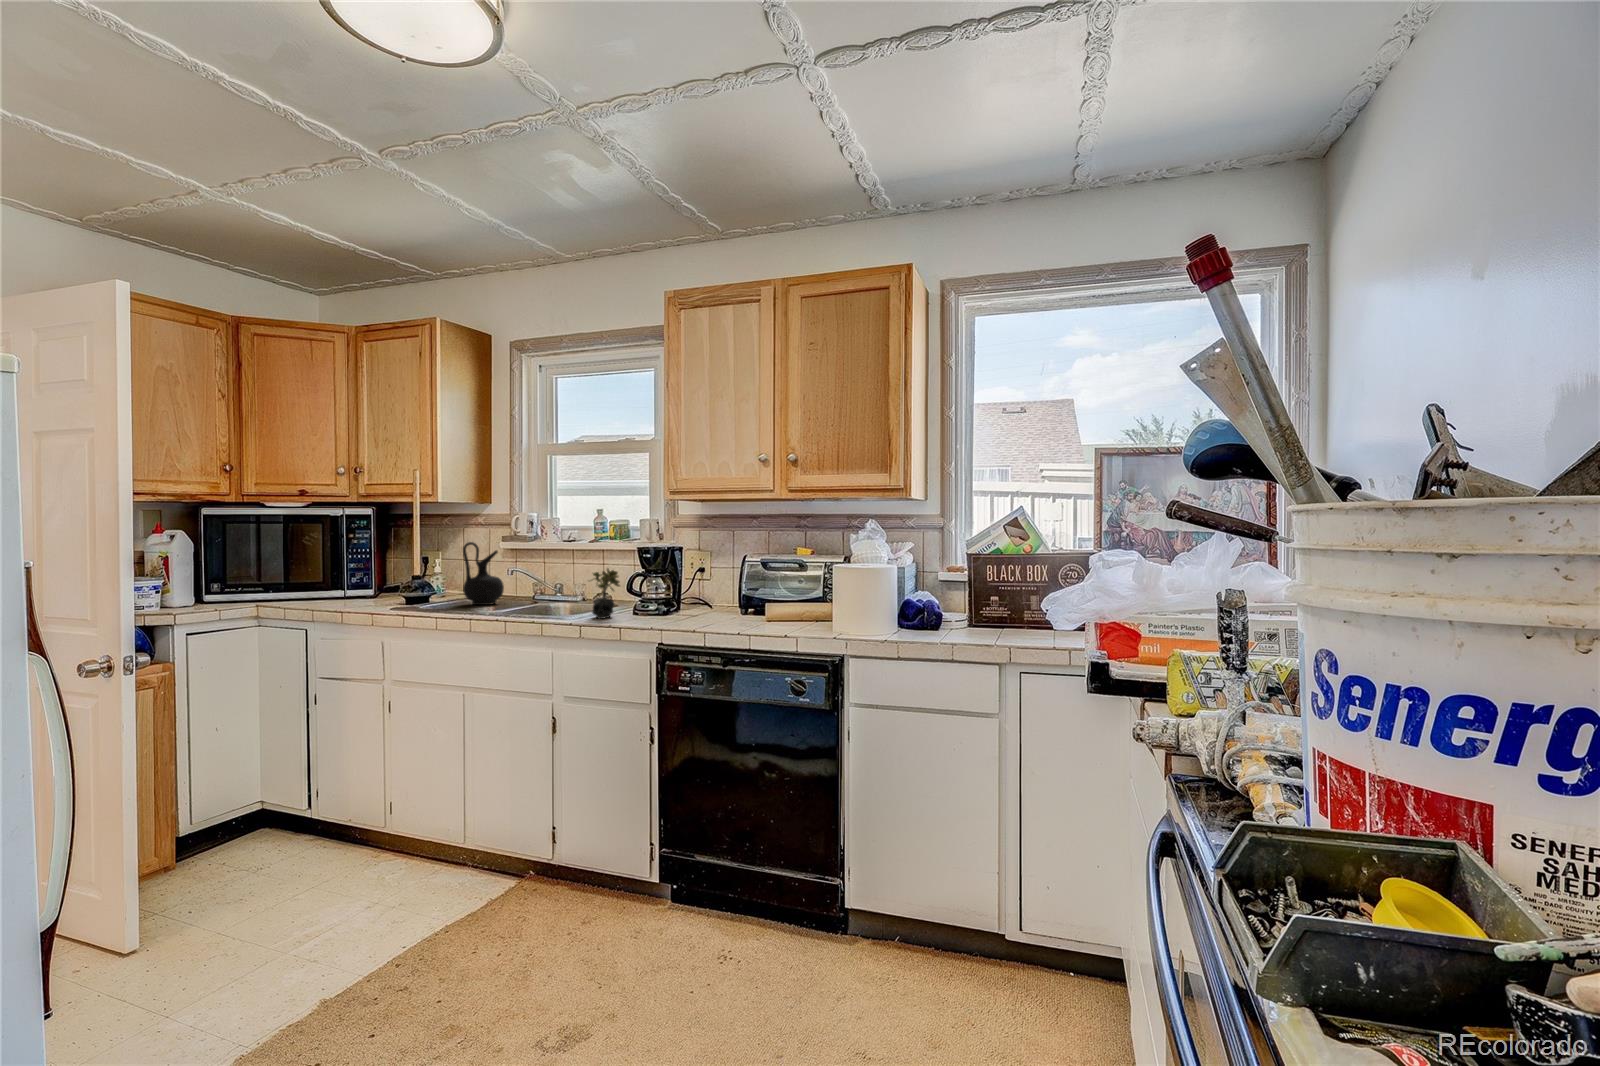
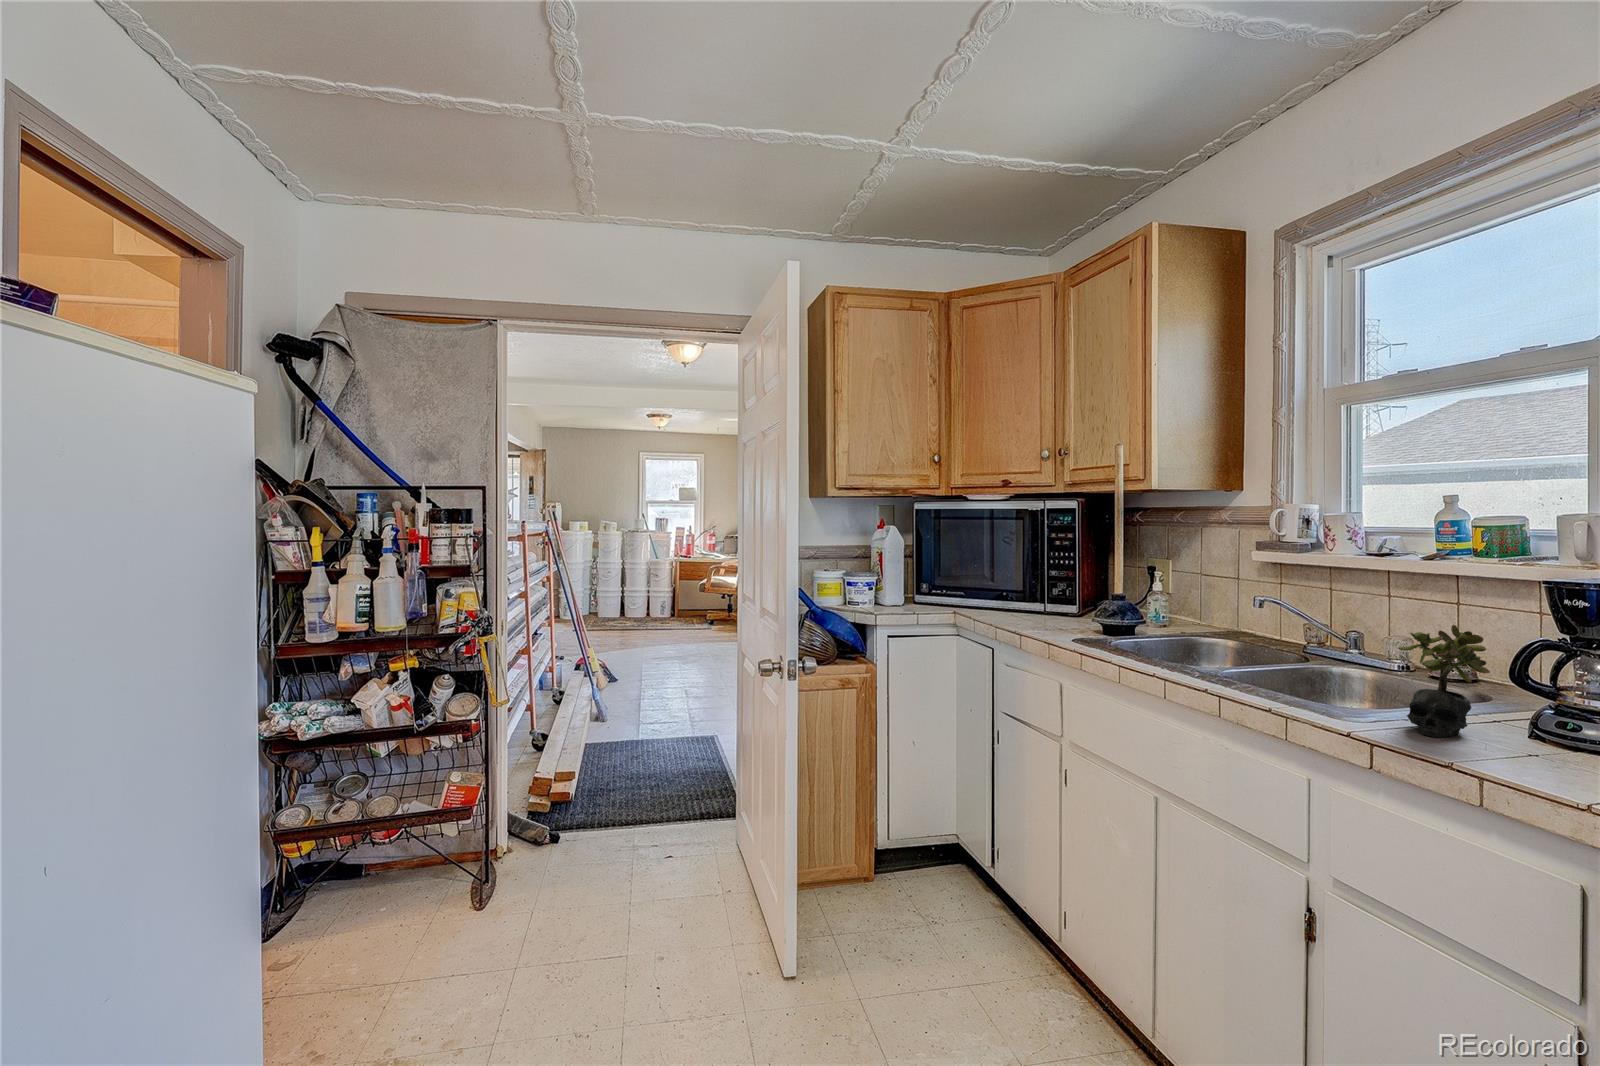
ceramic jug: present [463,542,504,605] -> none [1188,549,1254,647]

